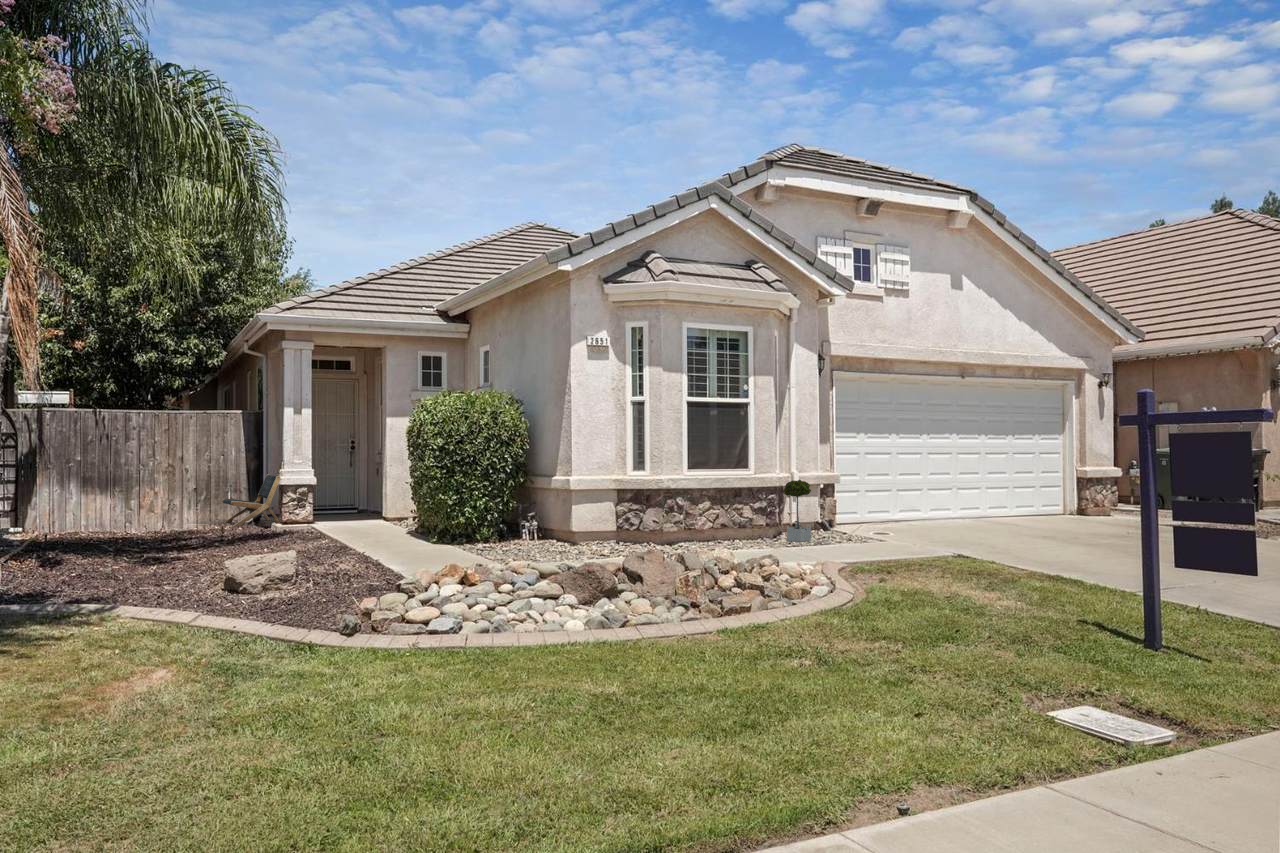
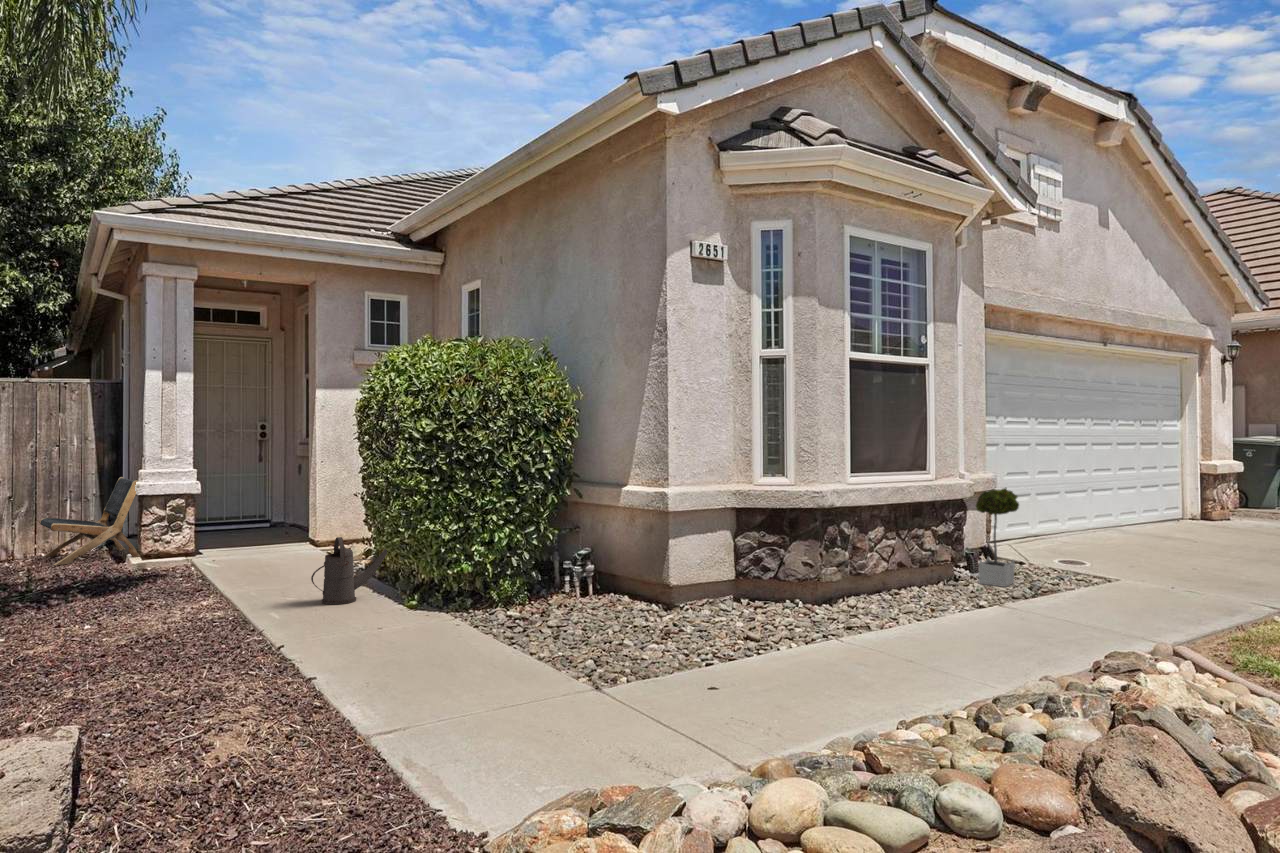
watering can: none [378,505,424,543] -> present [311,537,387,605]

